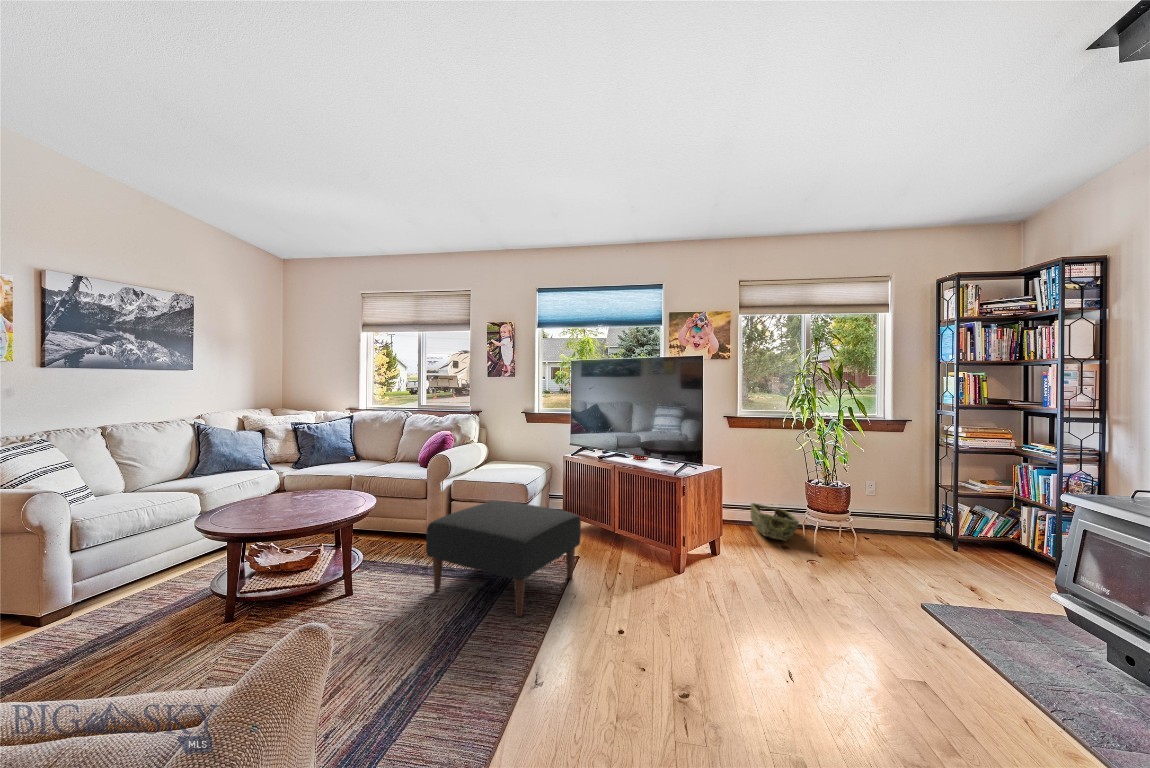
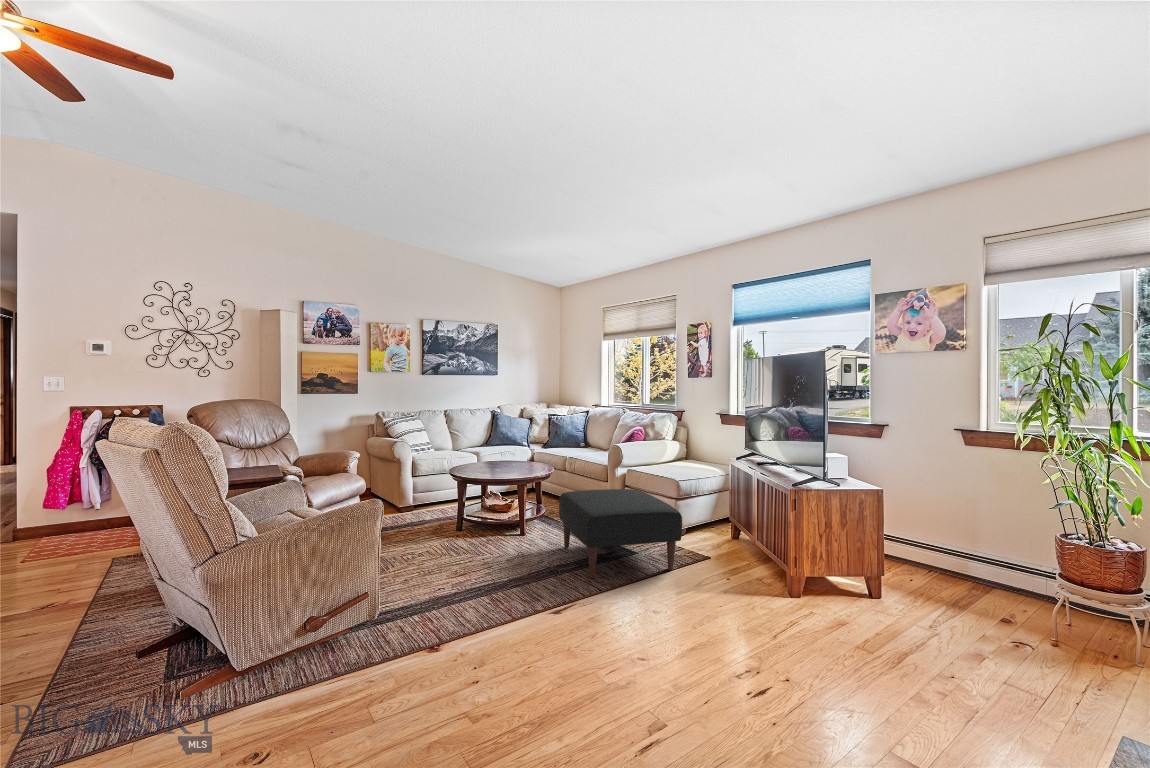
woven basket: present [750,503,799,541] -> none [964,560,1057,621]

